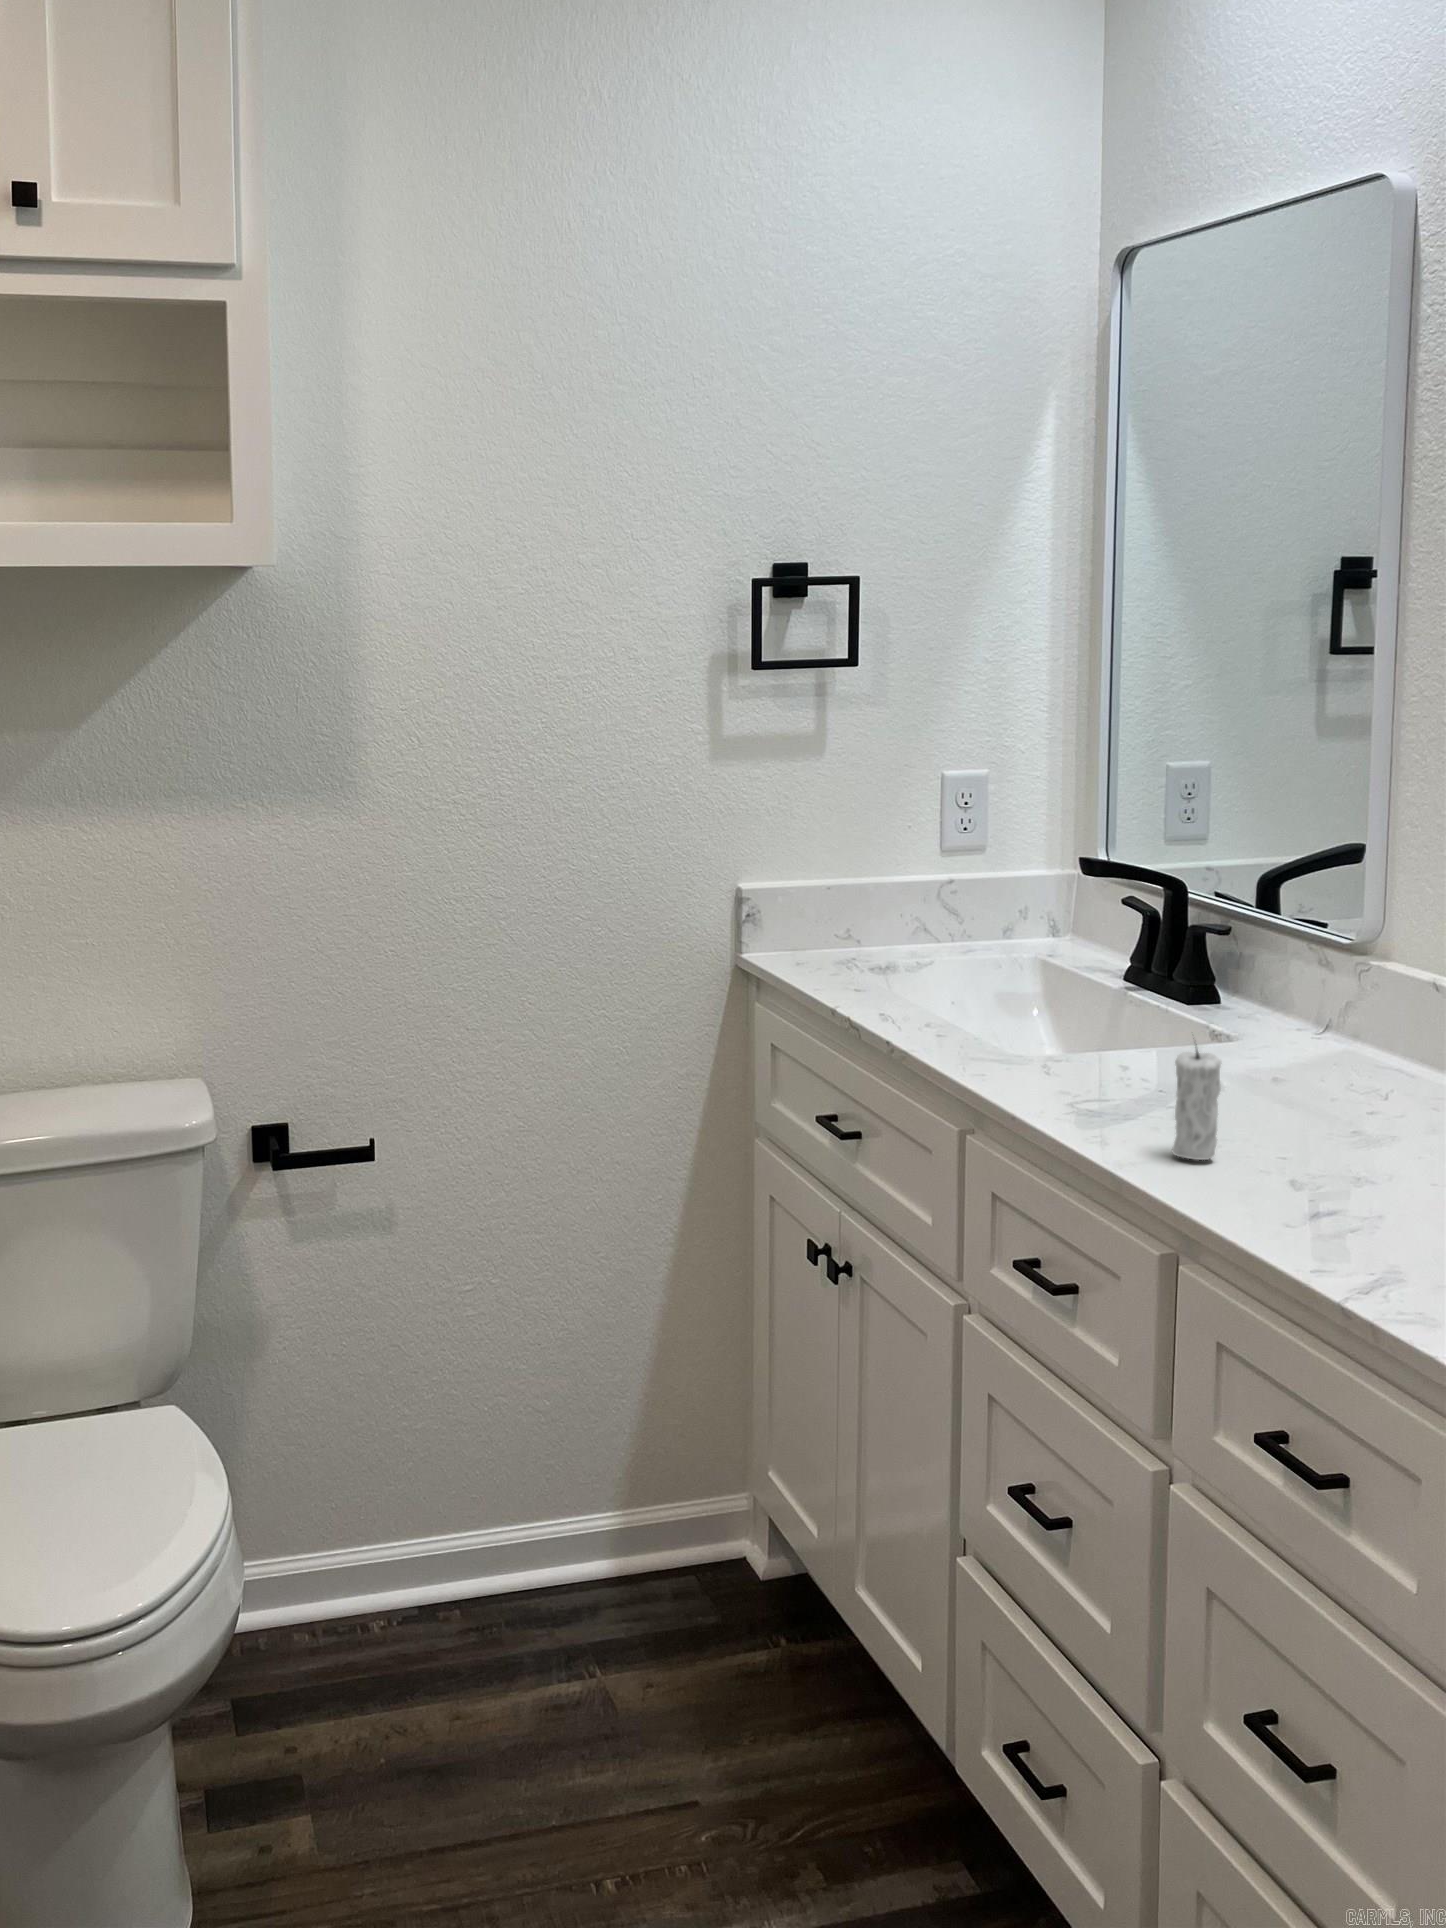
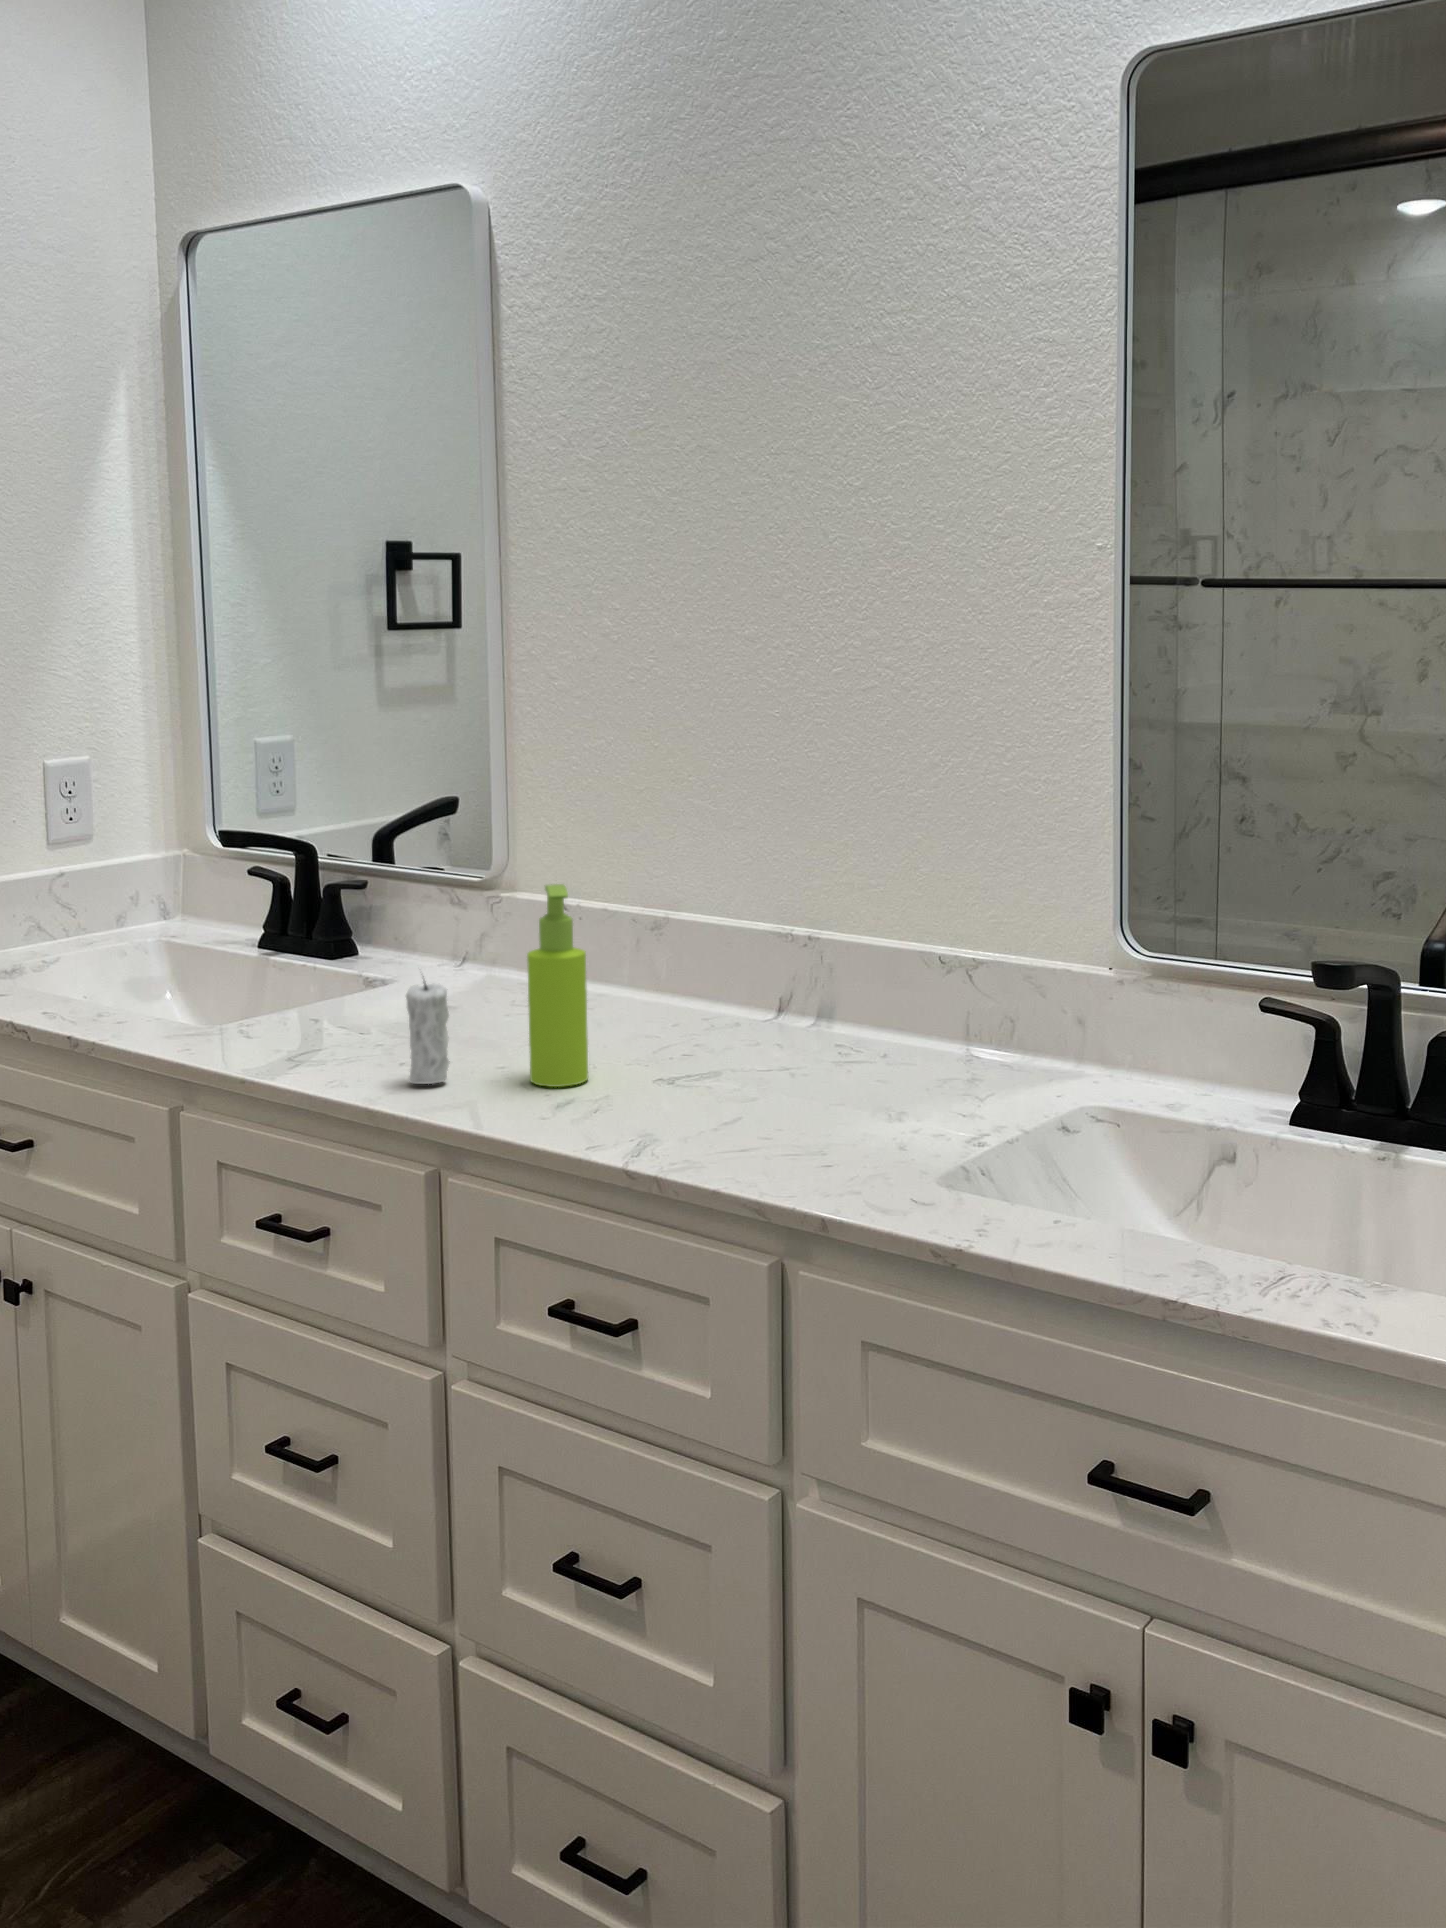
soap dispenser: none [1305,964,1382,1193] -> present [527,884,588,1087]

